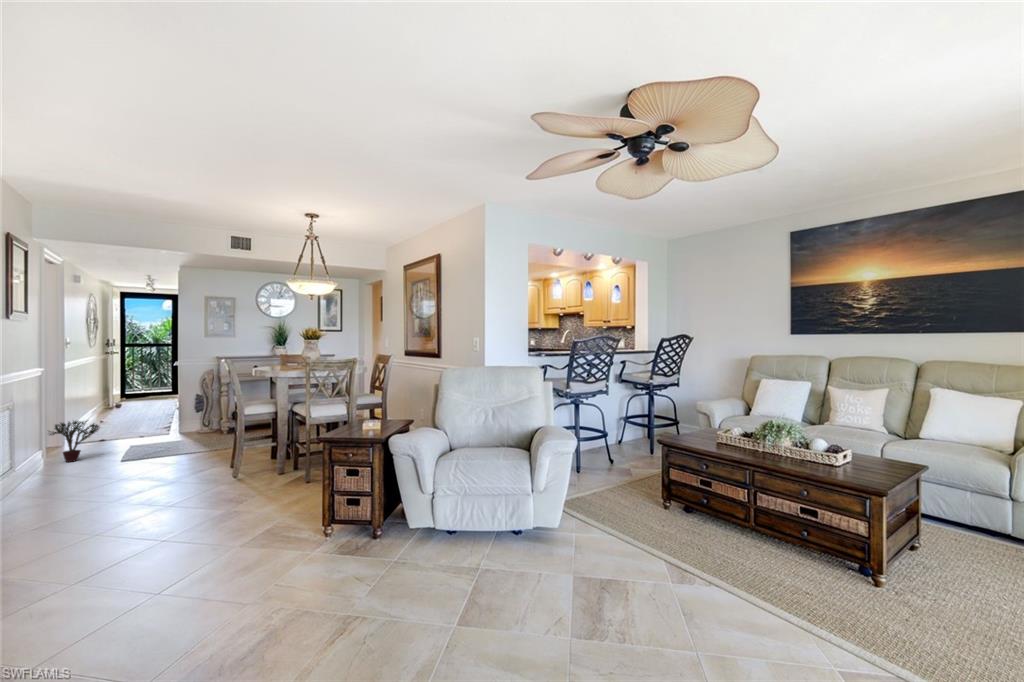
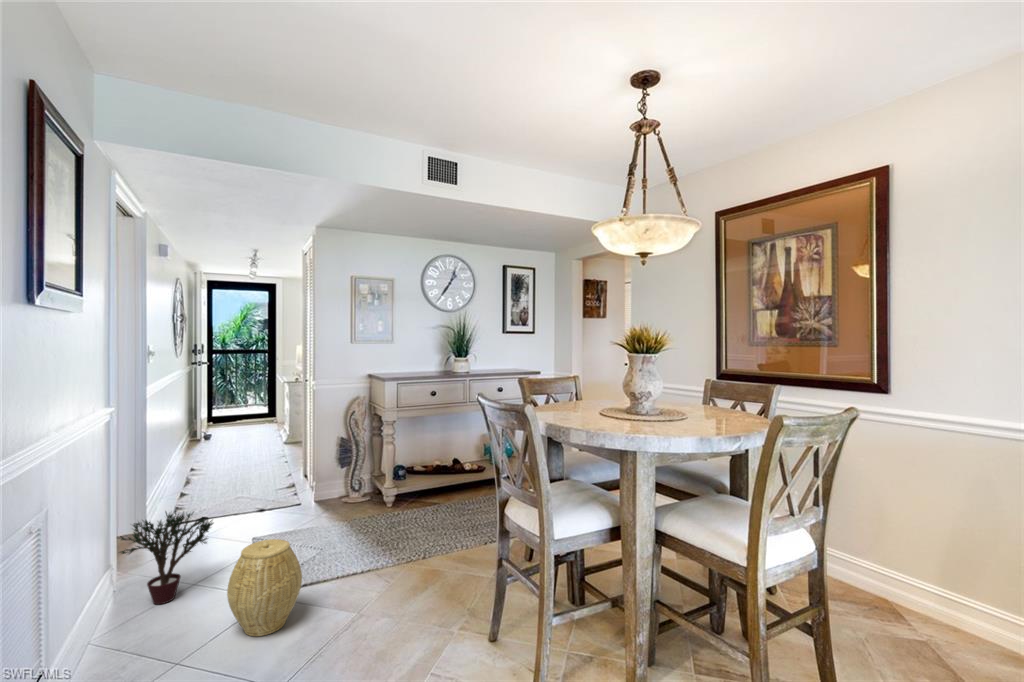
woven basket: none [102,428,142,468] -> present [227,539,302,636]

